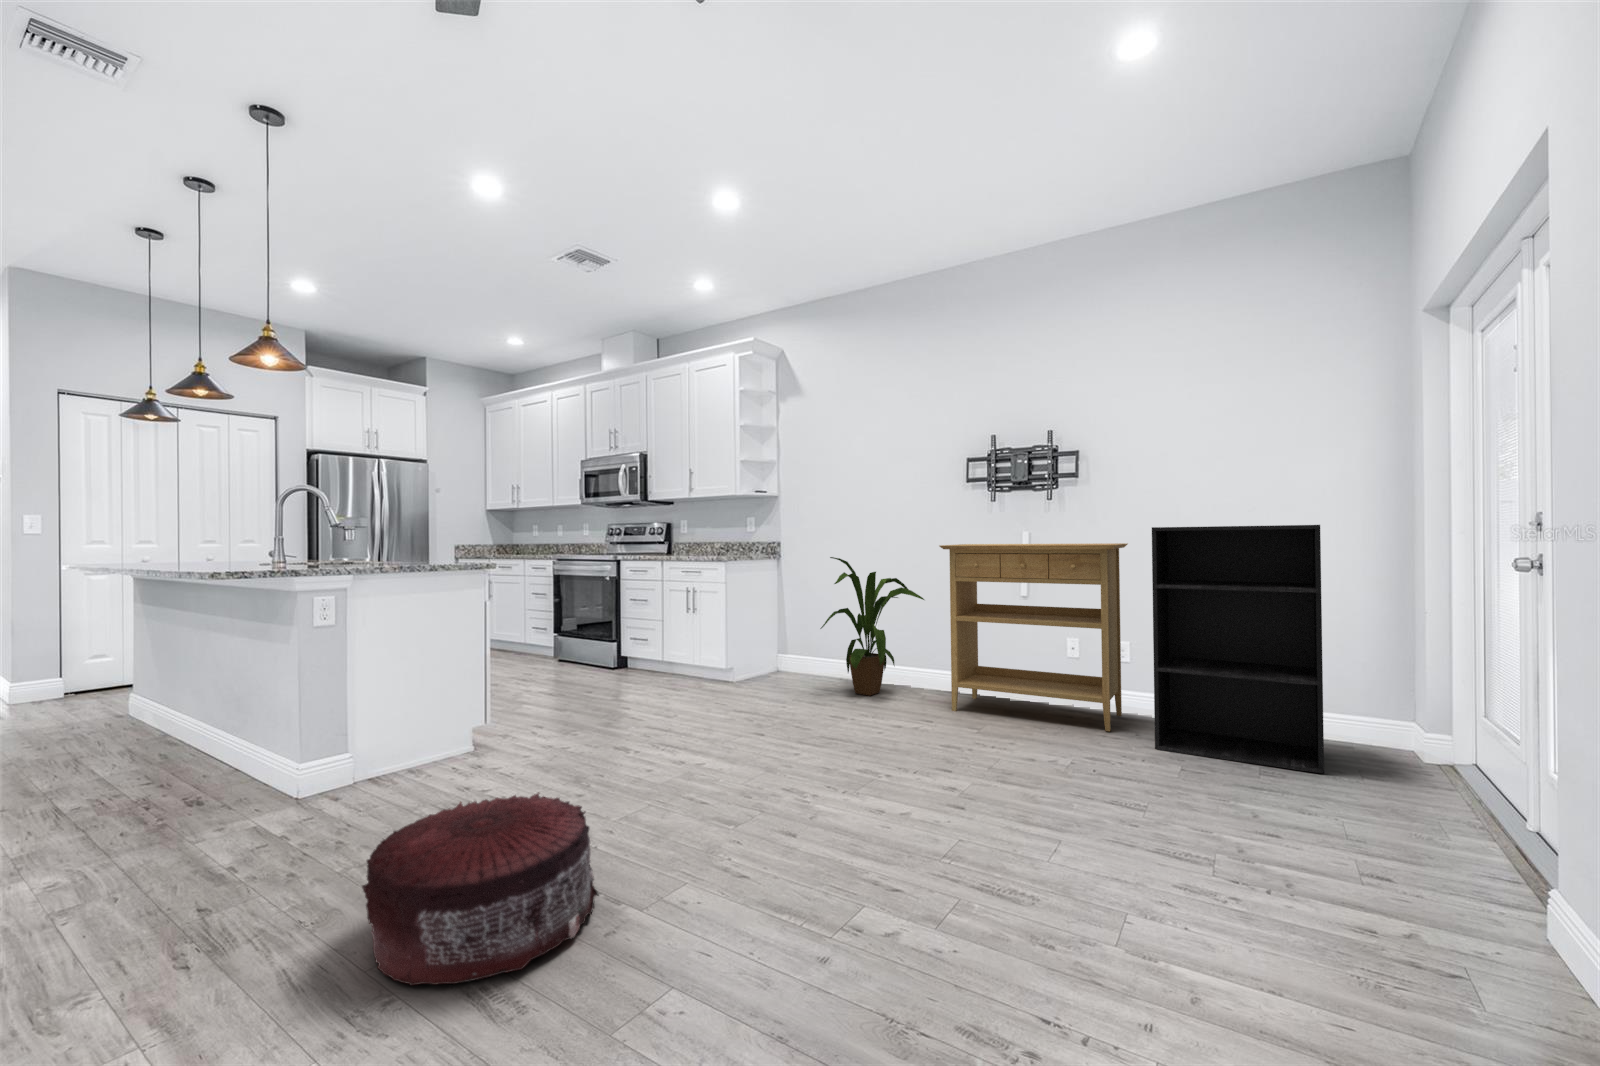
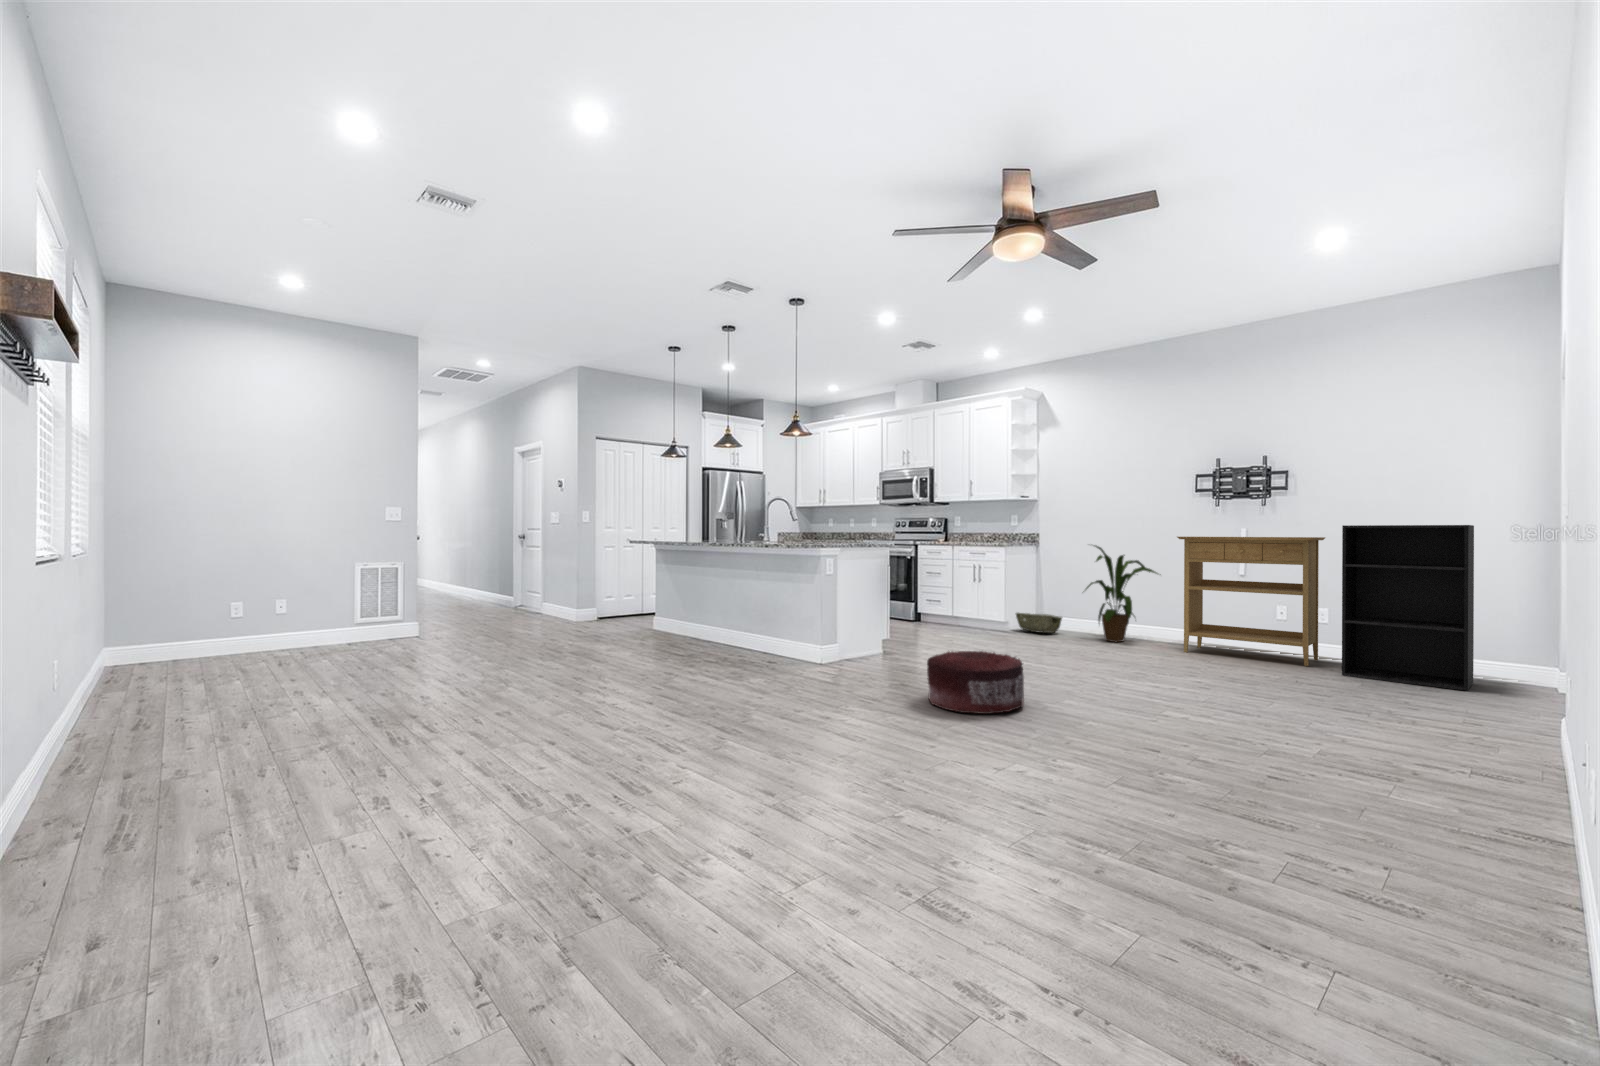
woven basket: none [742,654,804,684] -> present [1016,613,1062,633]

